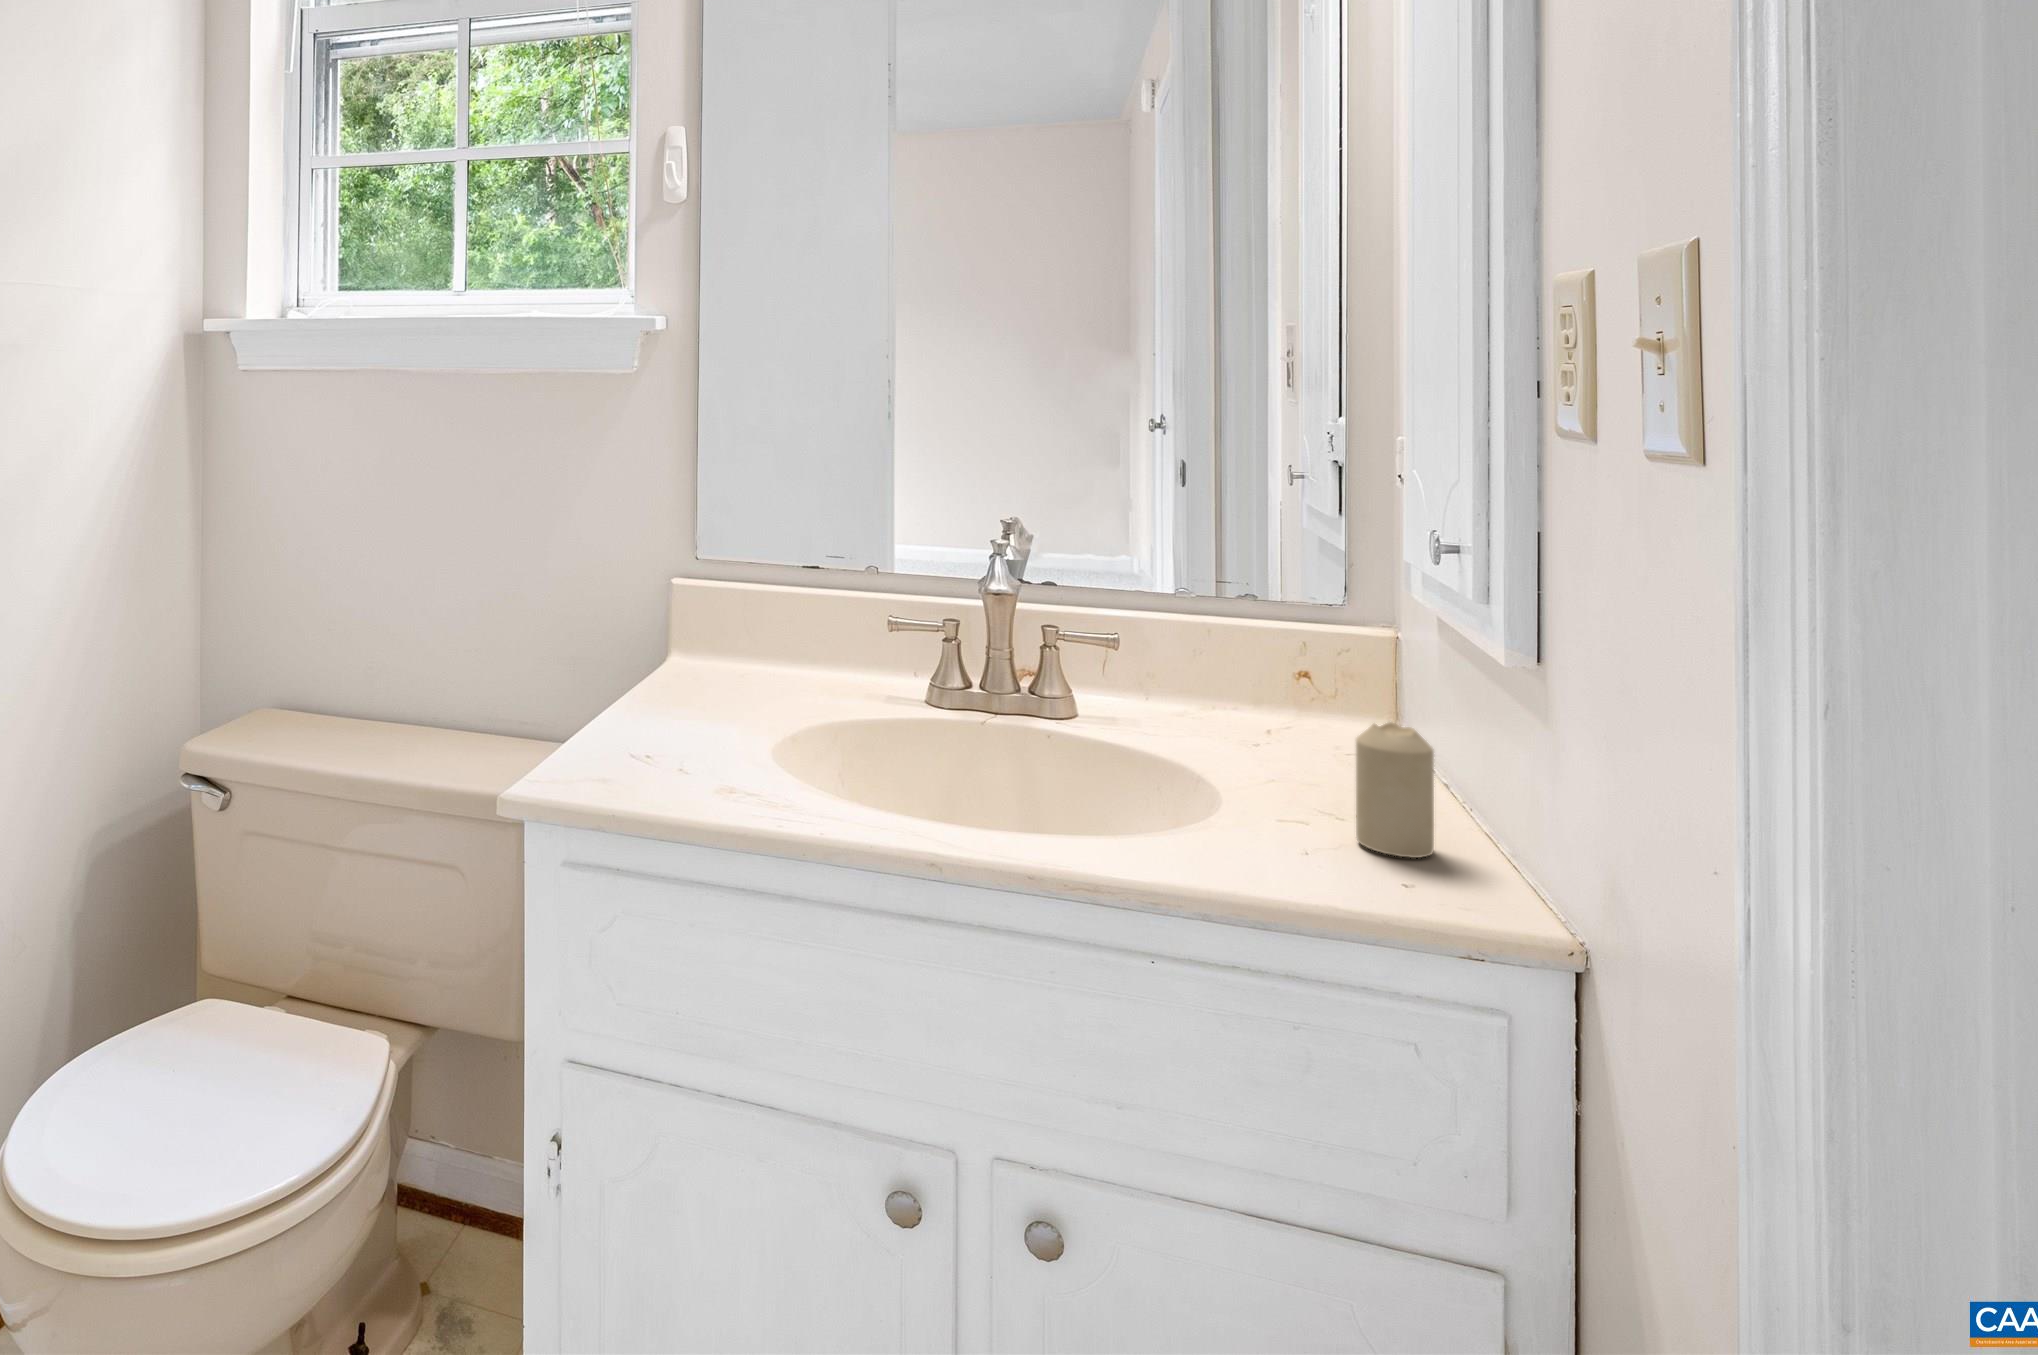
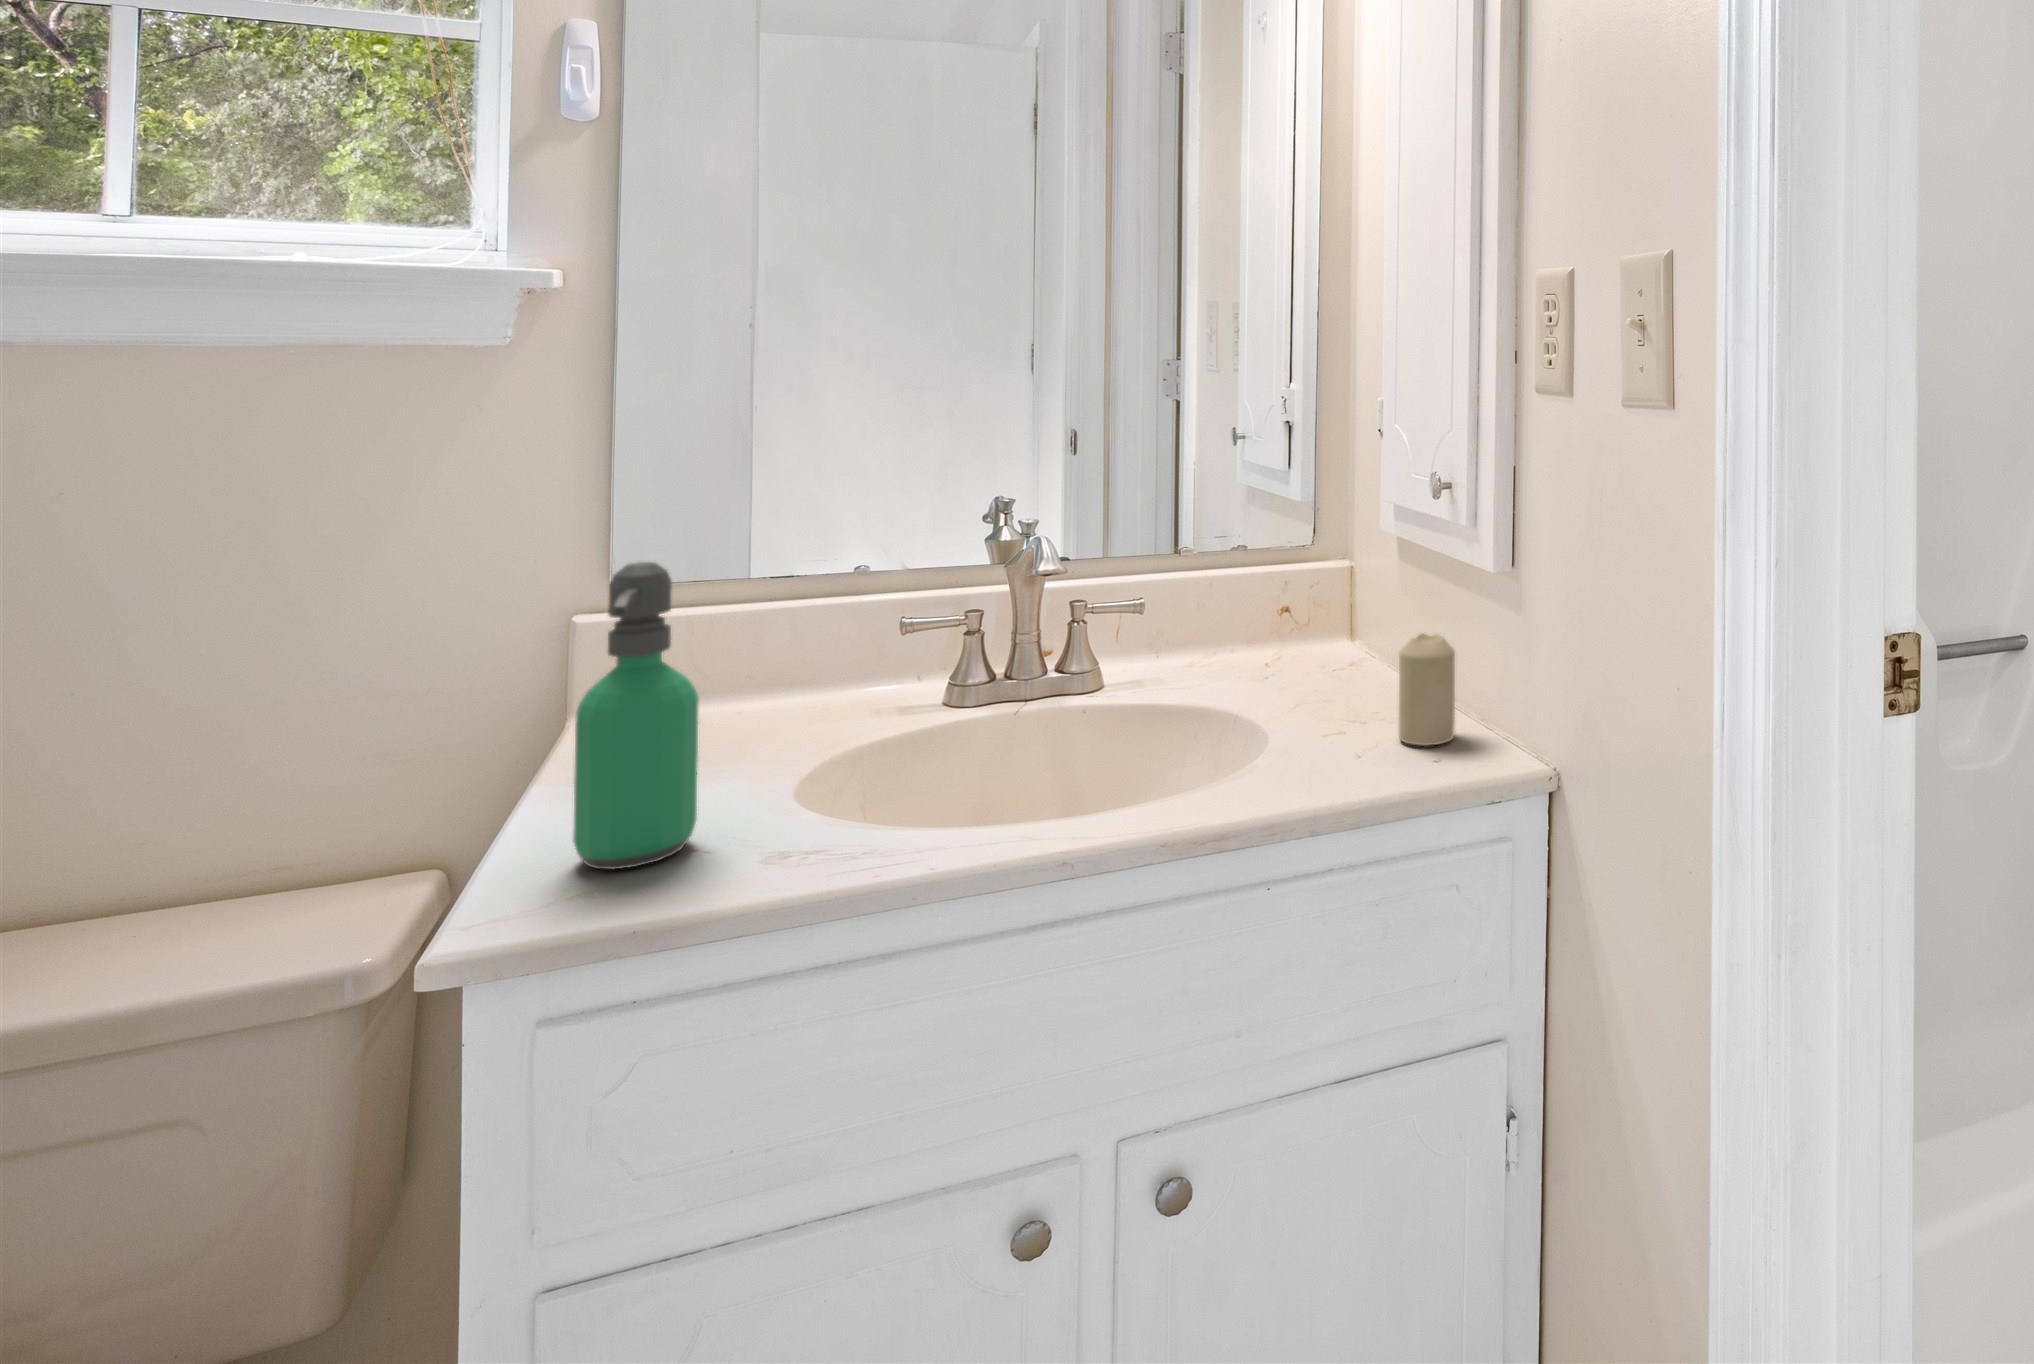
soap dispenser: none [626,540,701,764] -> present [573,562,699,869]

